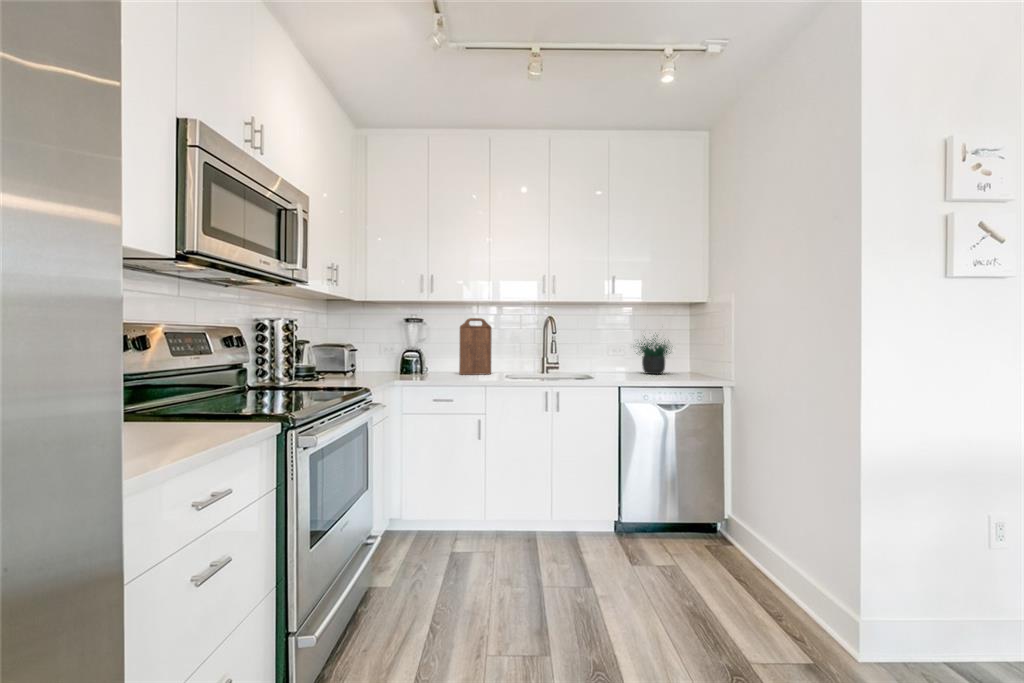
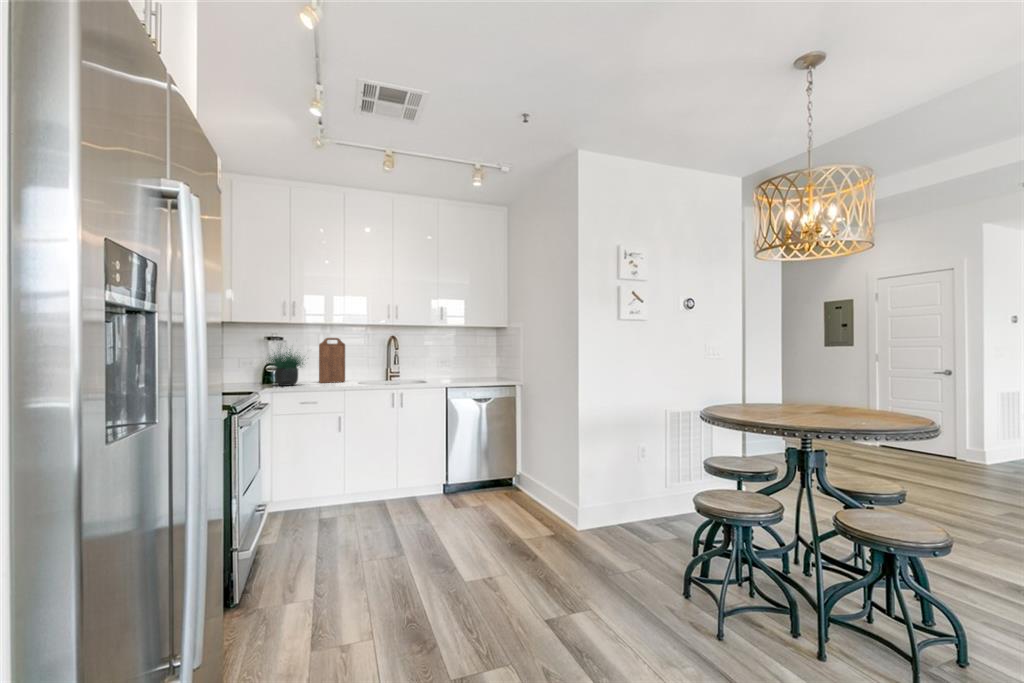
potted plant: present [636,337,671,374] -> present [269,349,303,386]

